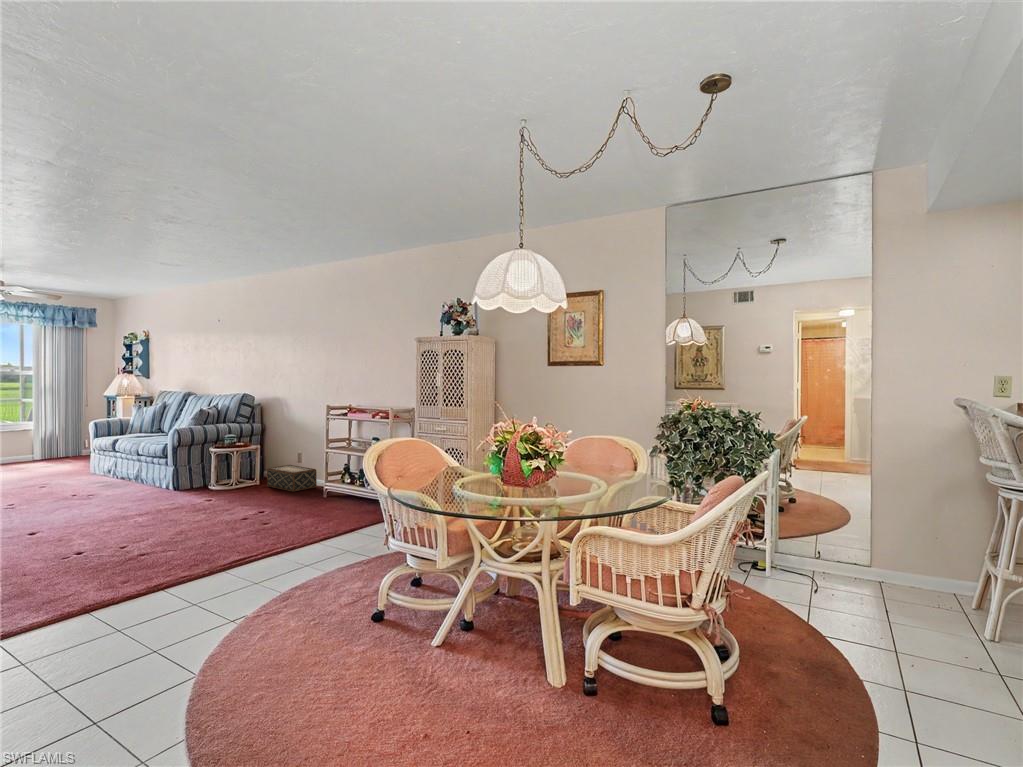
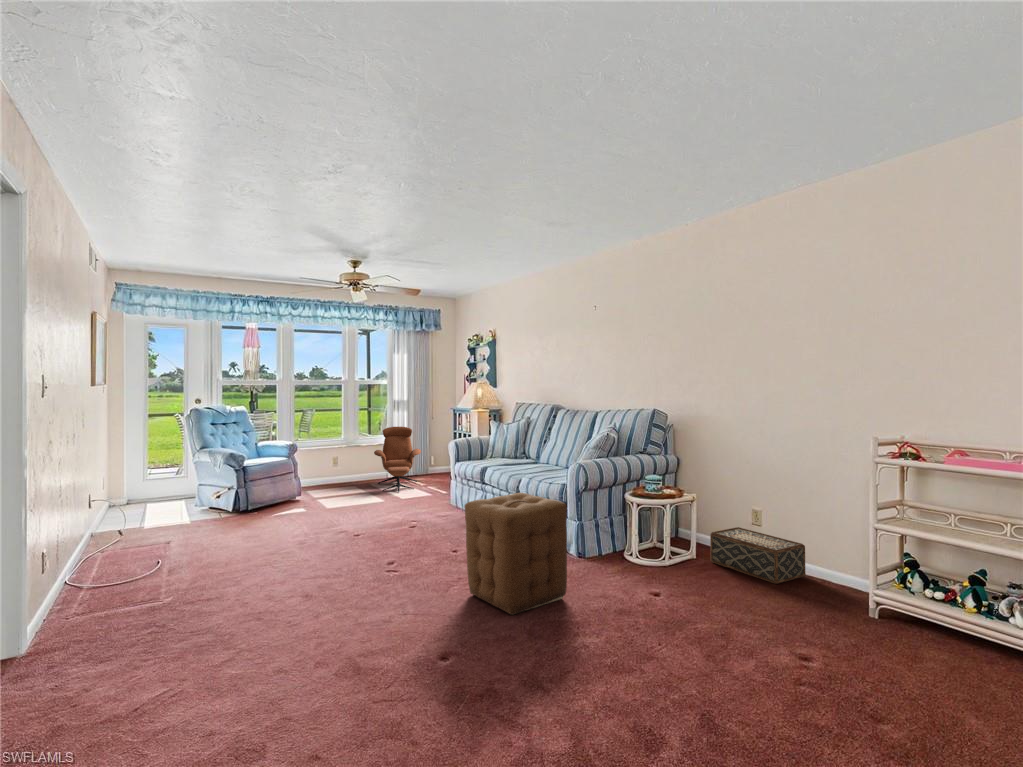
lounge chair: none [17,412,72,468] -> present [374,427,421,492]
ottoman: none [65,448,144,520] -> present [465,493,567,615]

